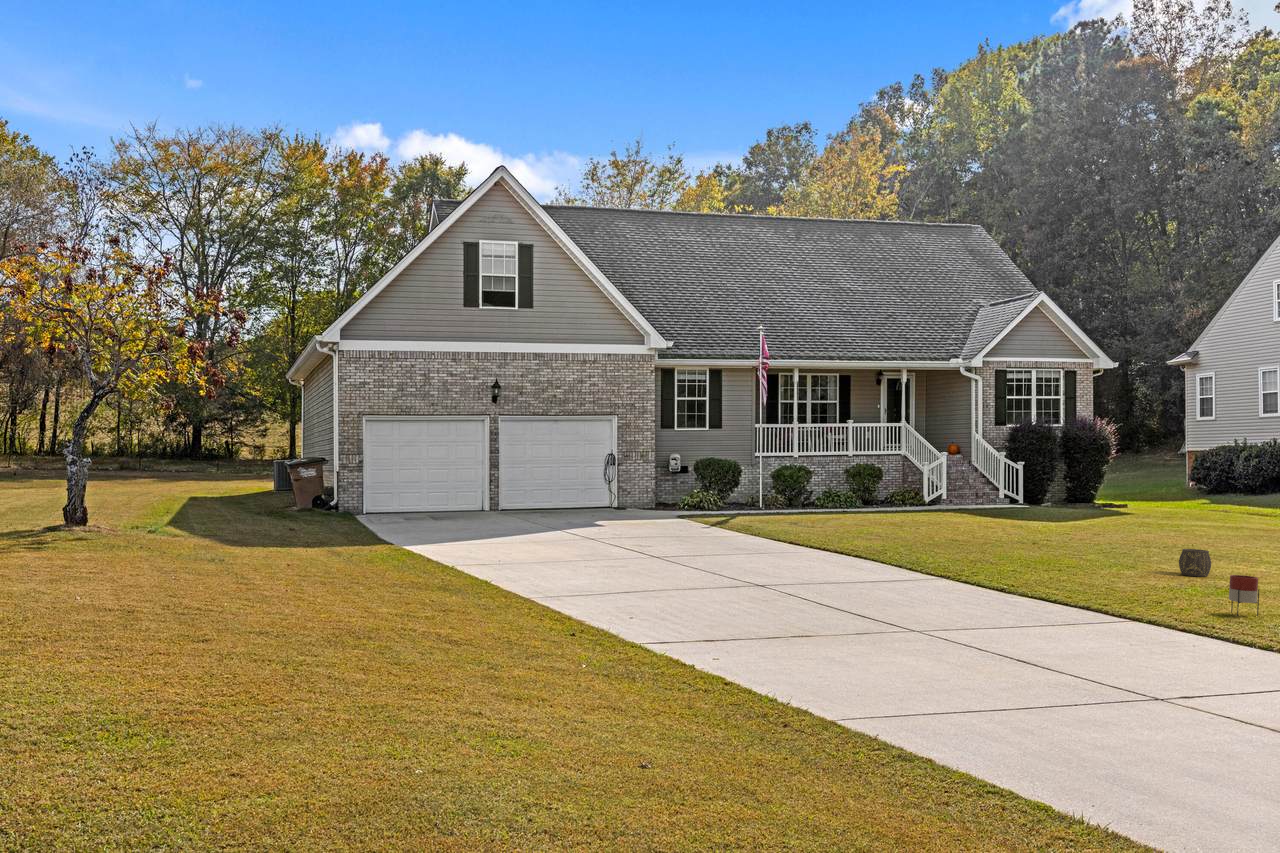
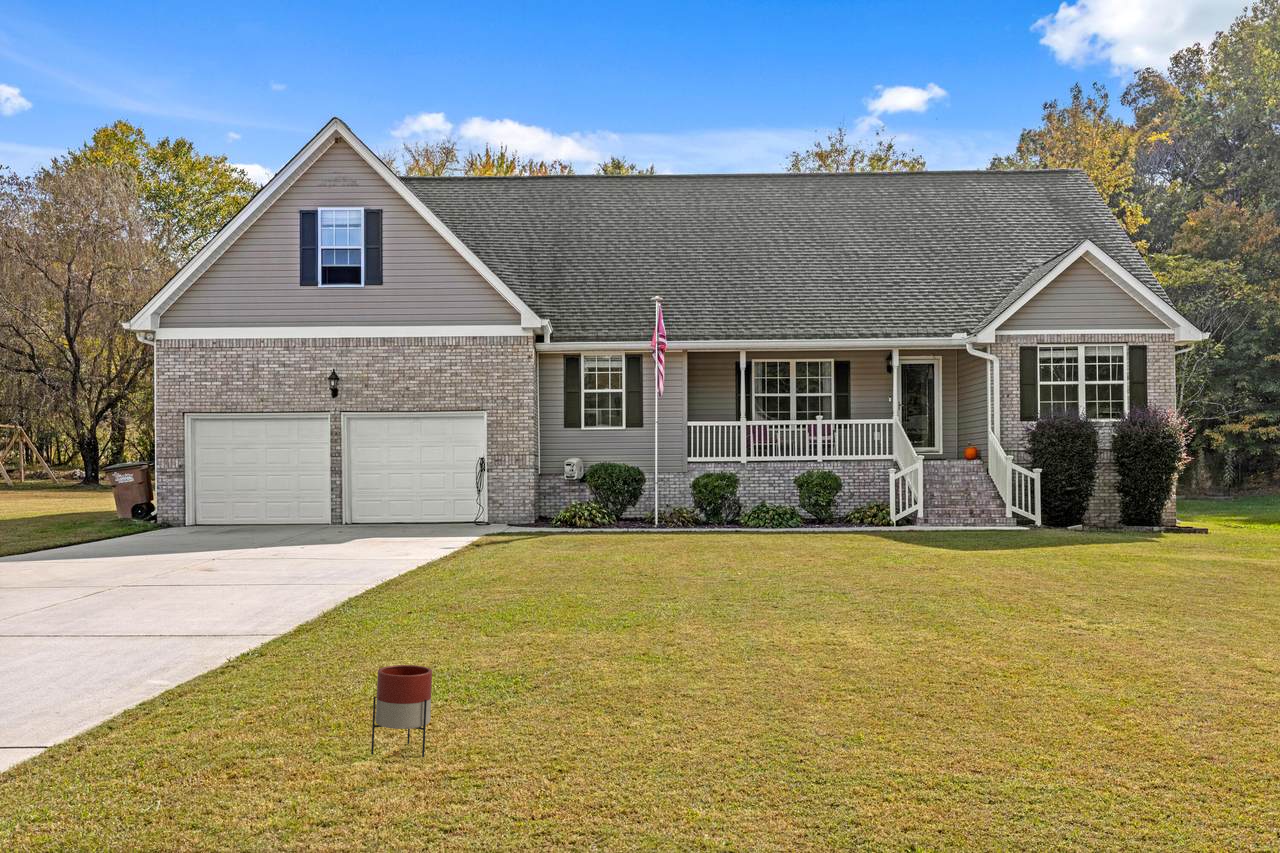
woven basket: present [1179,549,1211,577] -> none [726,602,780,654]

